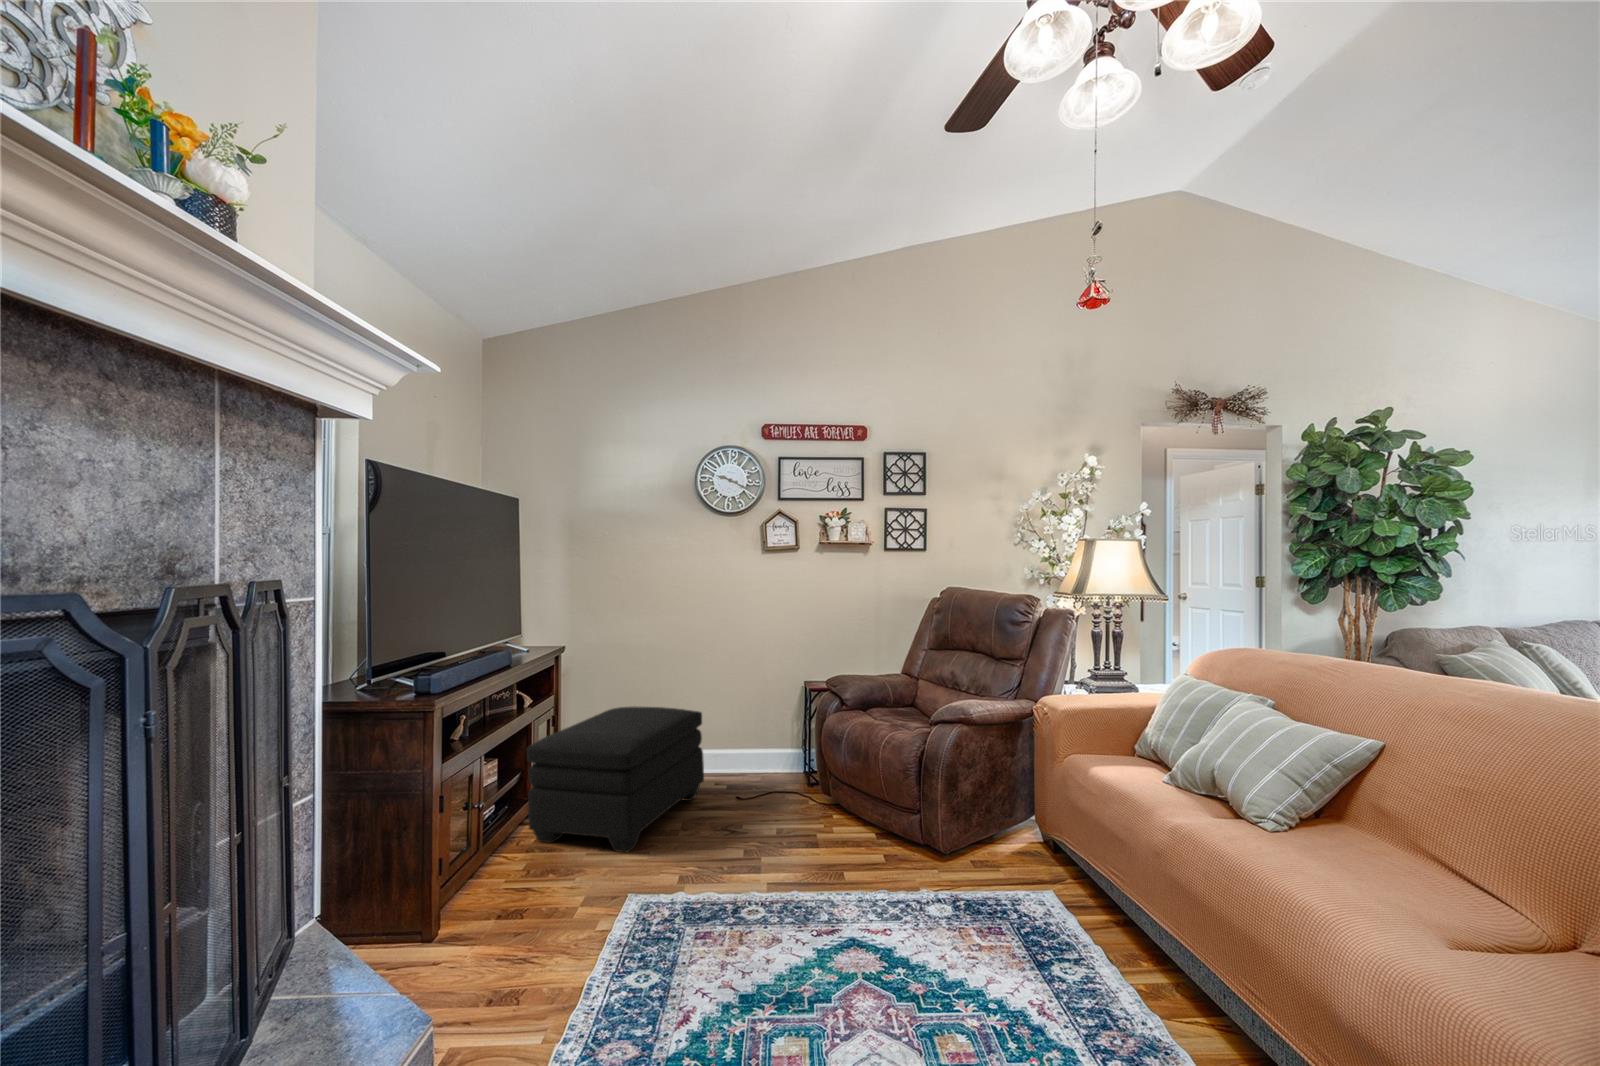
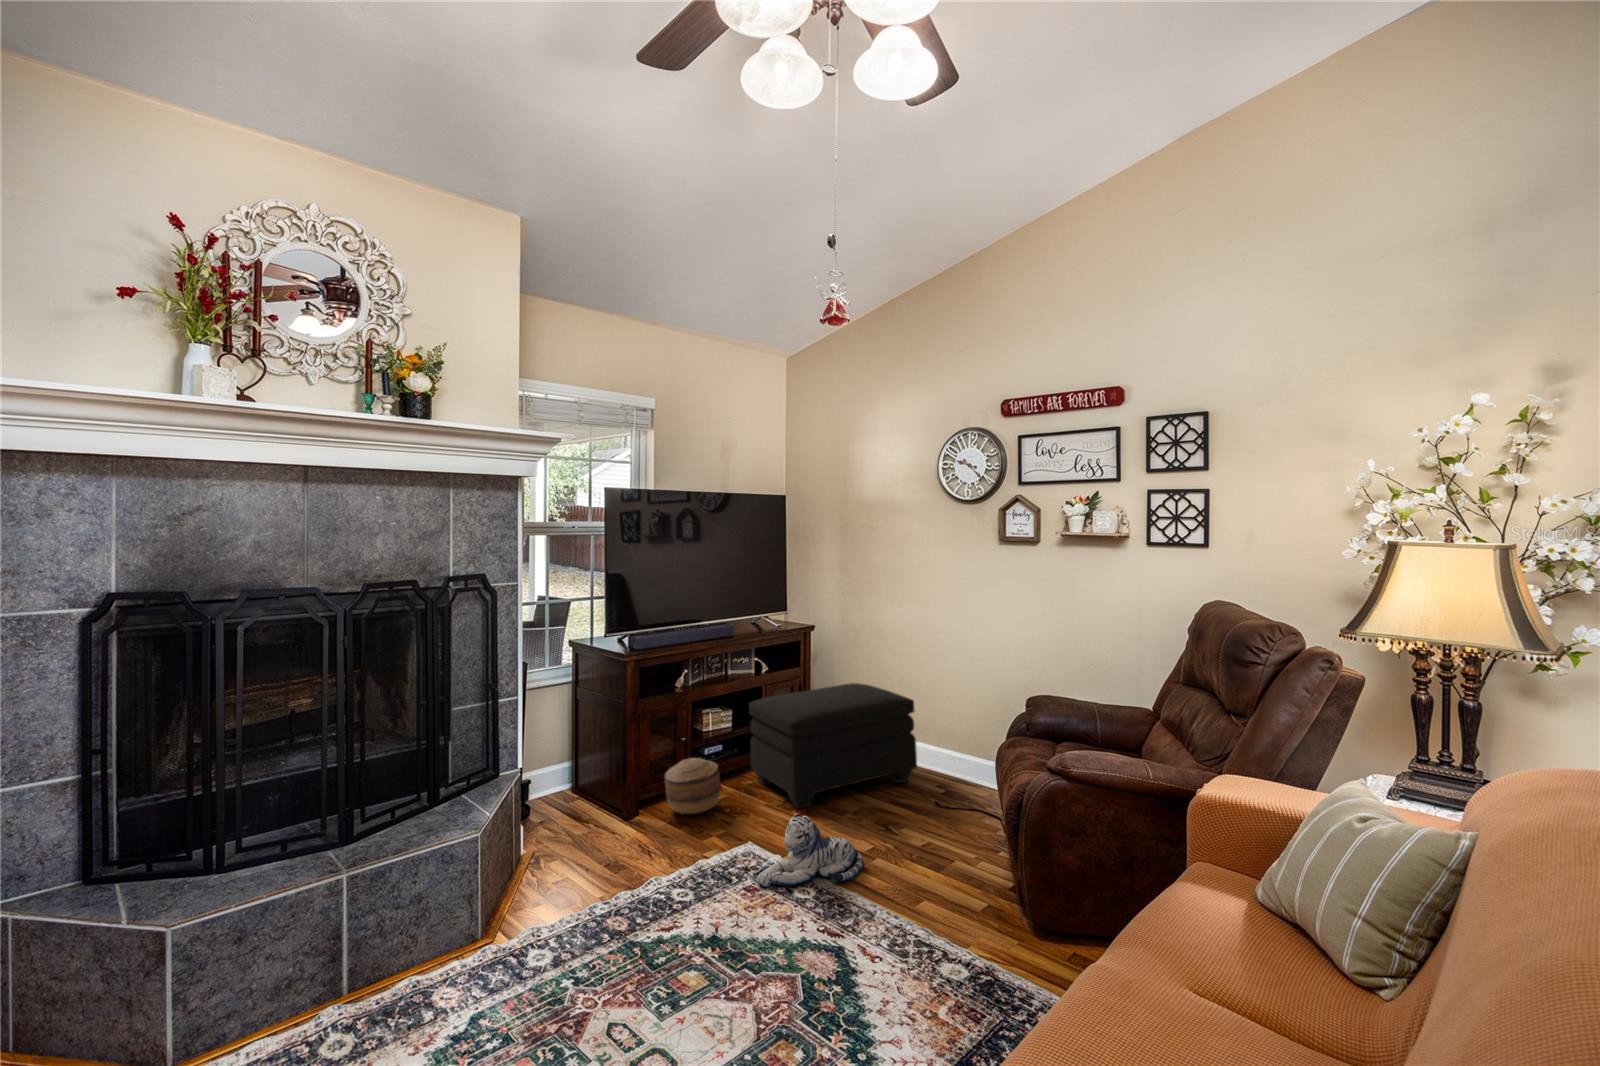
basket: none [468,825,545,904] -> present [665,758,721,814]
plush toy: none [699,840,779,932] -> present [756,813,864,887]

